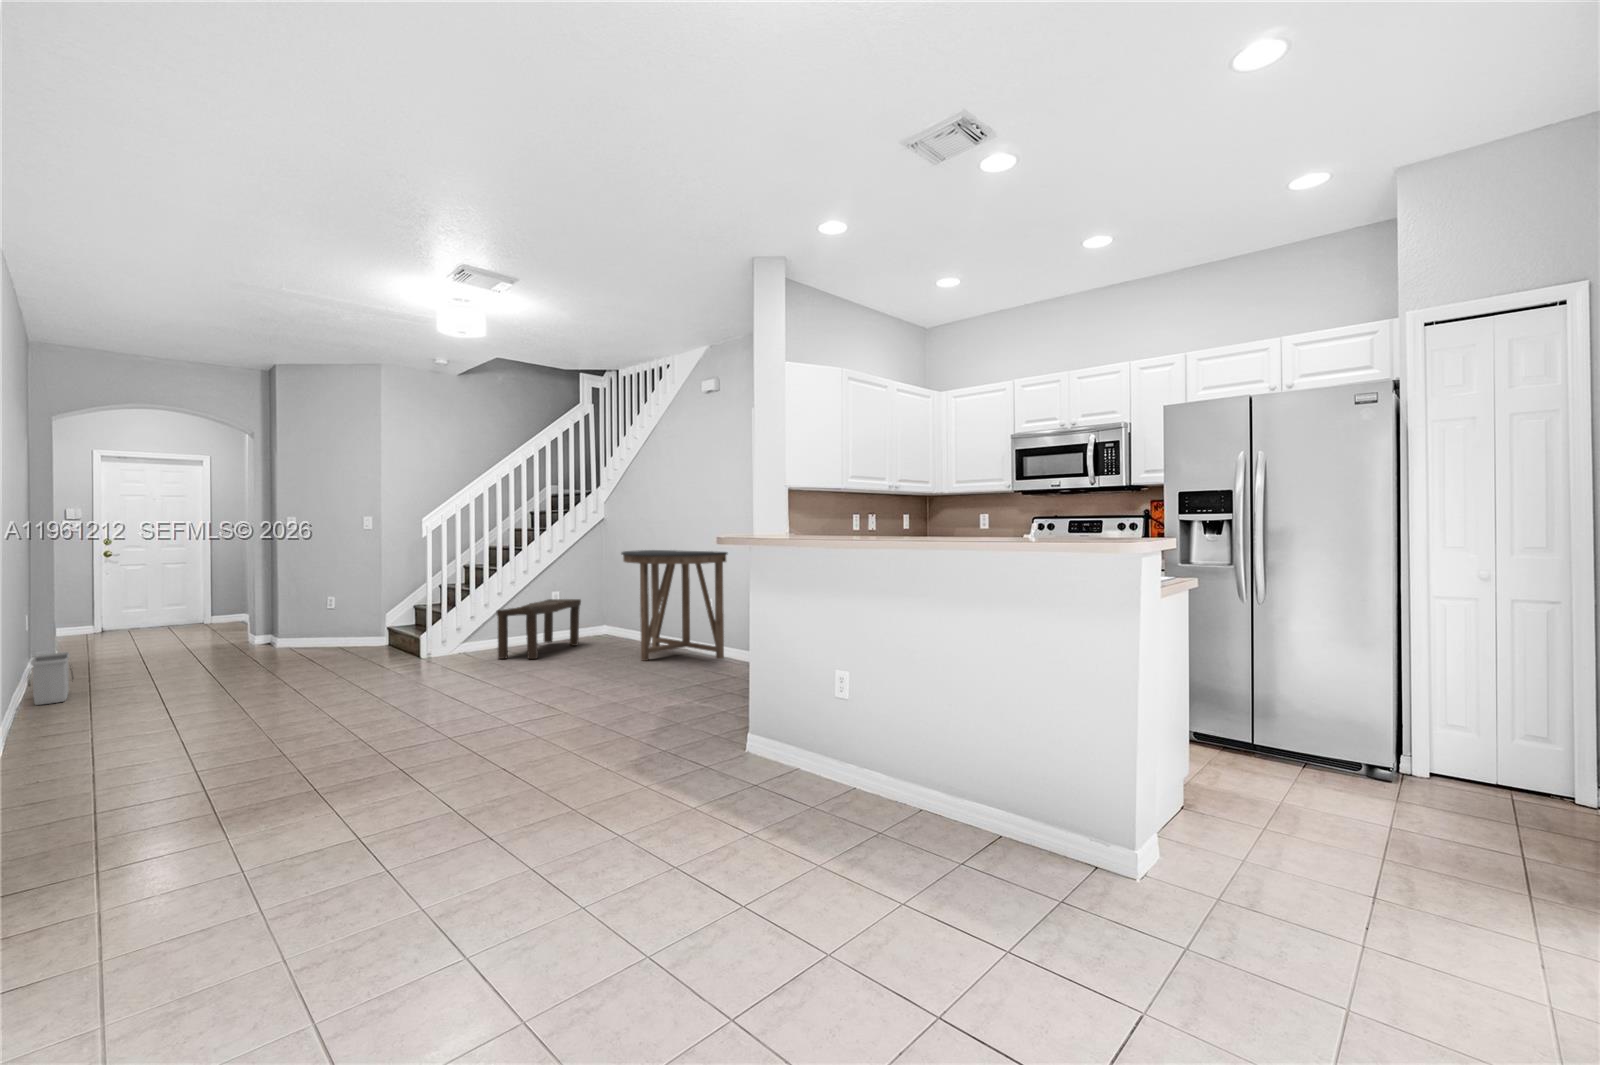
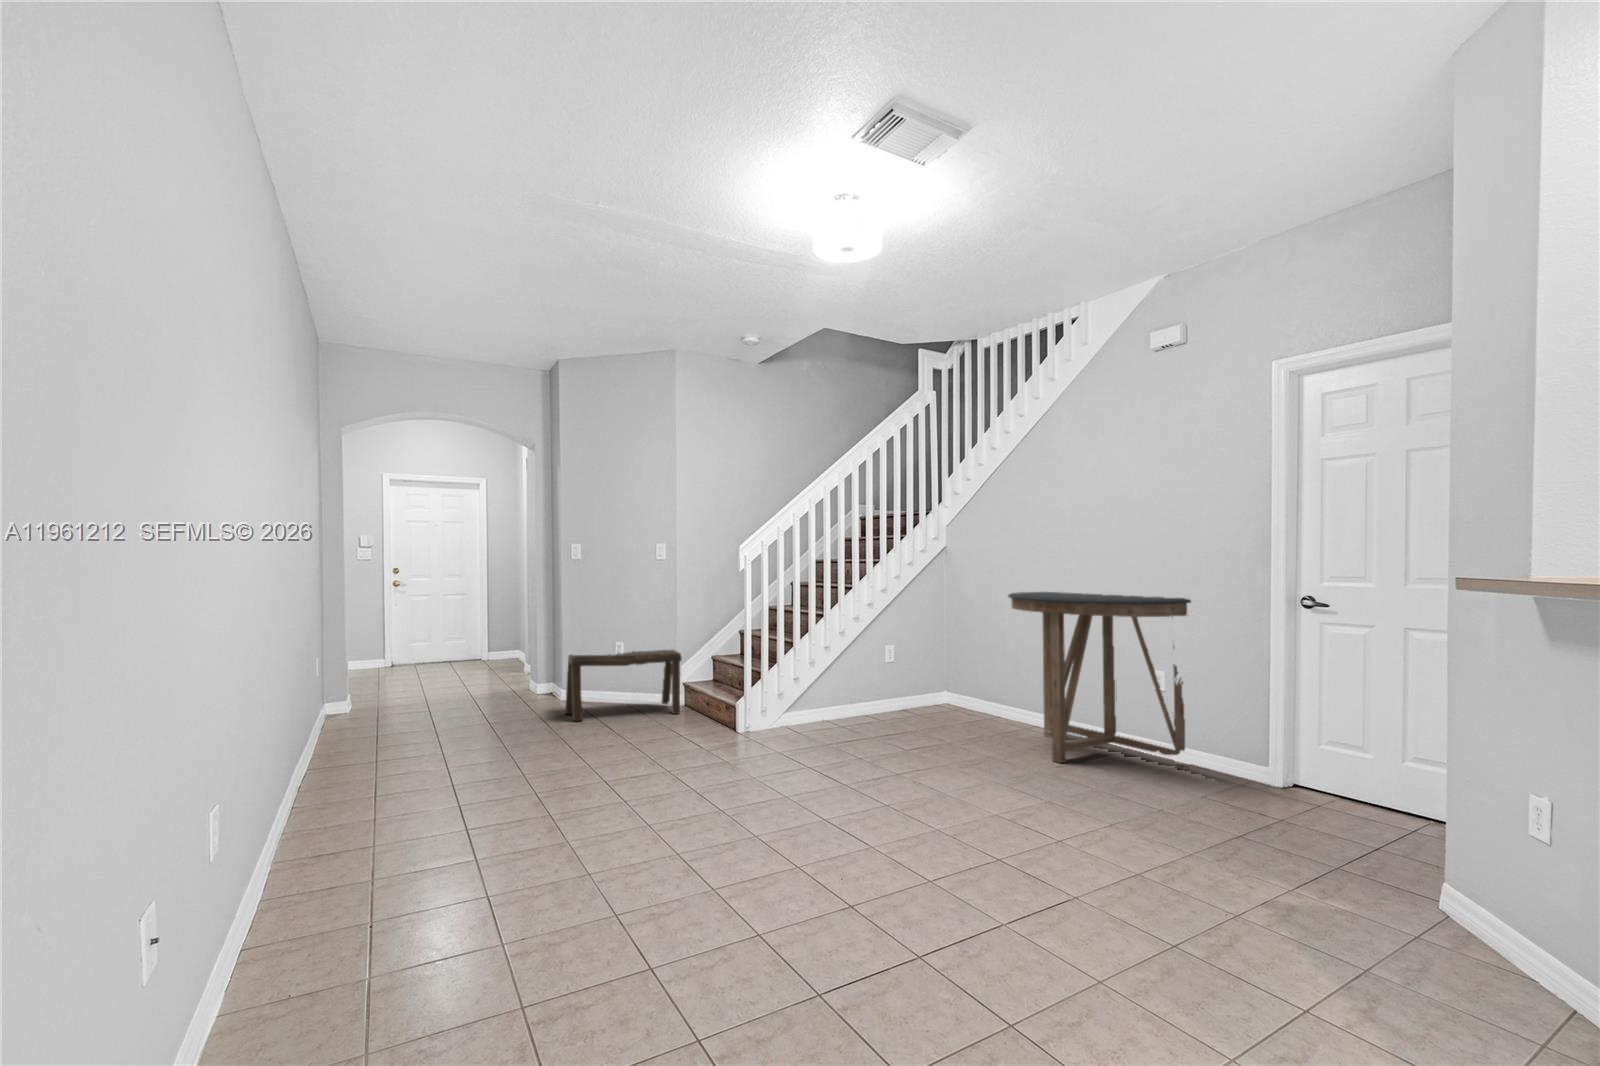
bench: present [497,599,581,659] -> present [565,650,682,721]
storage bin: present [28,652,73,705] -> none [316,705,362,775]

